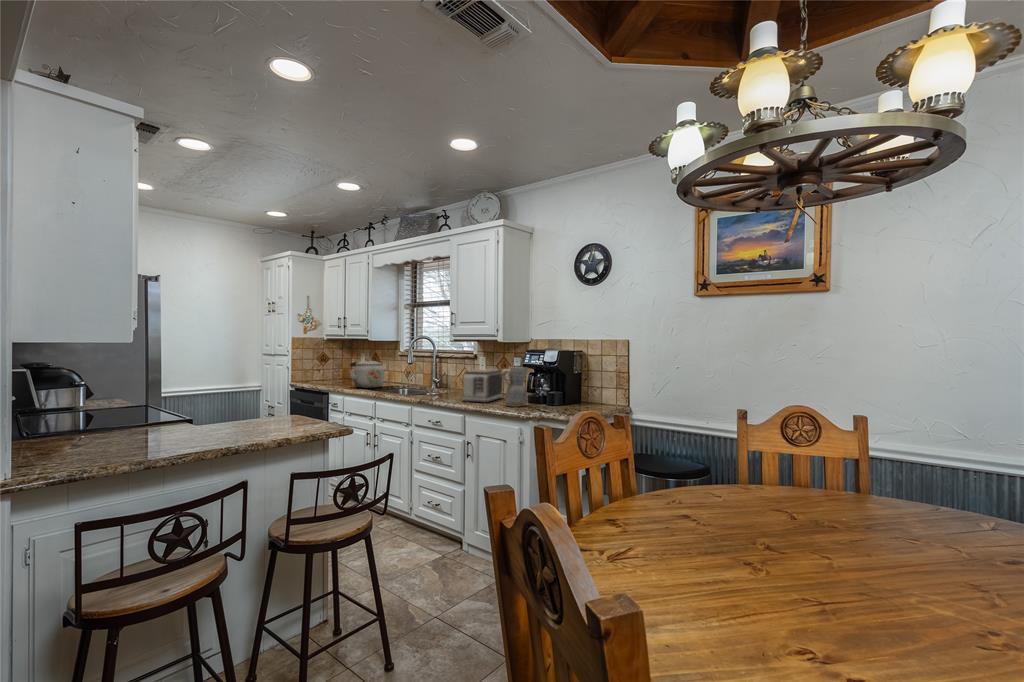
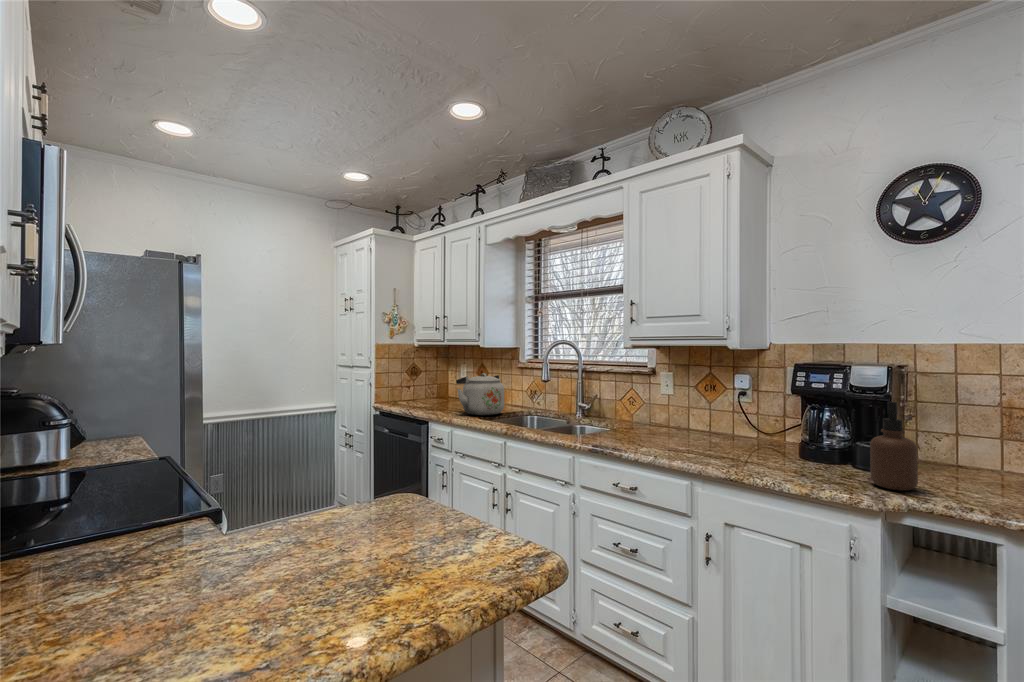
ceramic pitcher: present [501,367,527,406] -> none [766,393,815,470]
soap dispenser: none [537,369,556,411] -> present [870,402,918,491]
toaster: present [462,370,503,403] -> none [671,394,725,456]

